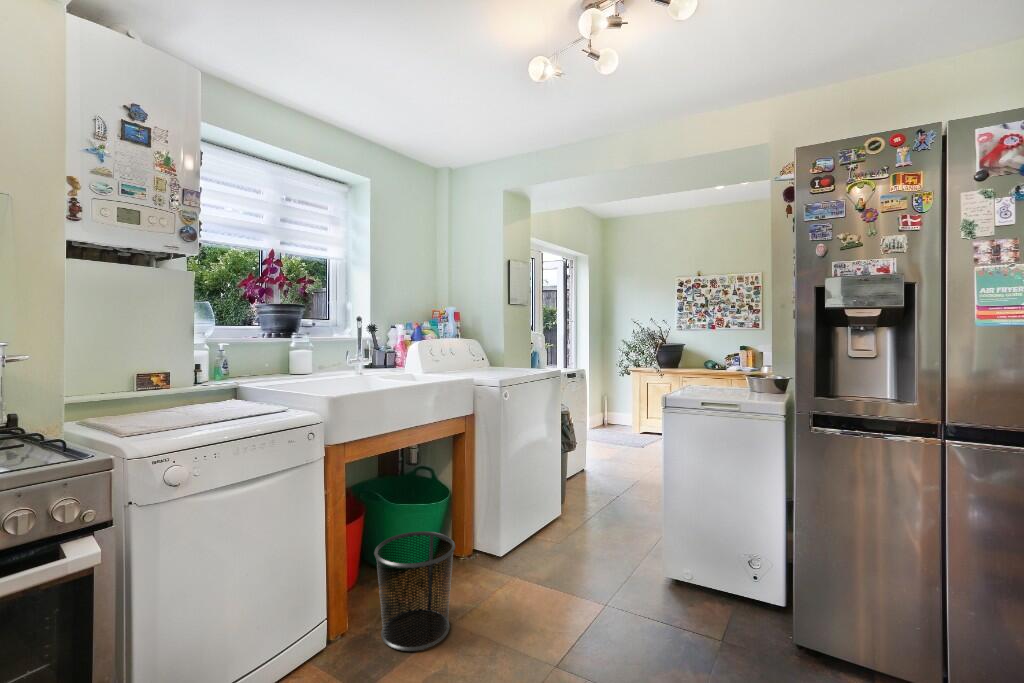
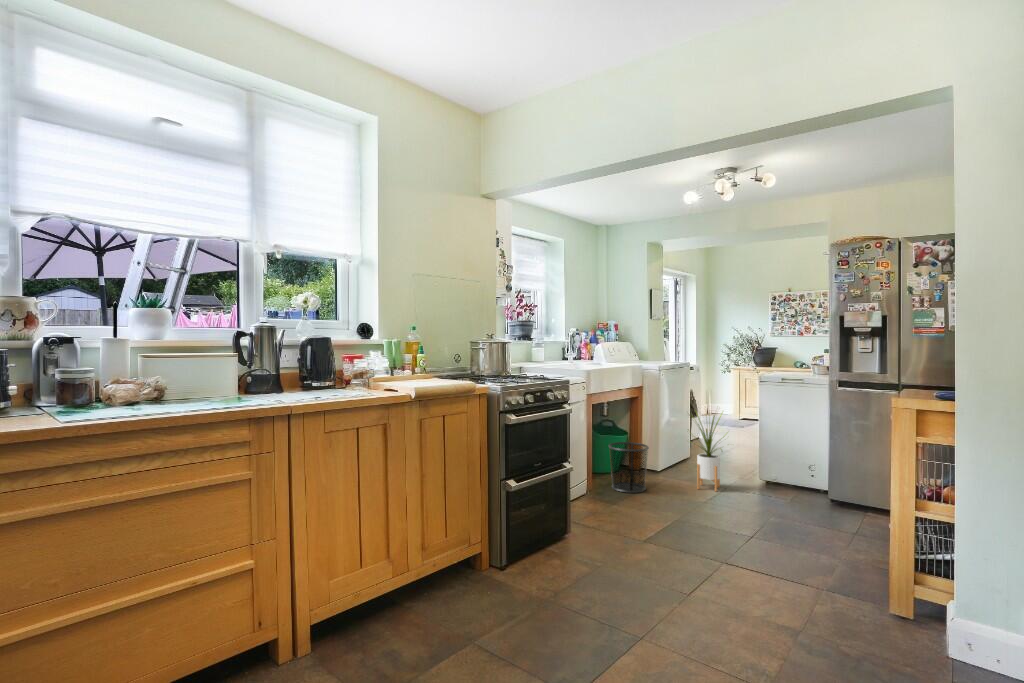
house plant: none [529,452,617,630] -> present [697,415,721,491]

